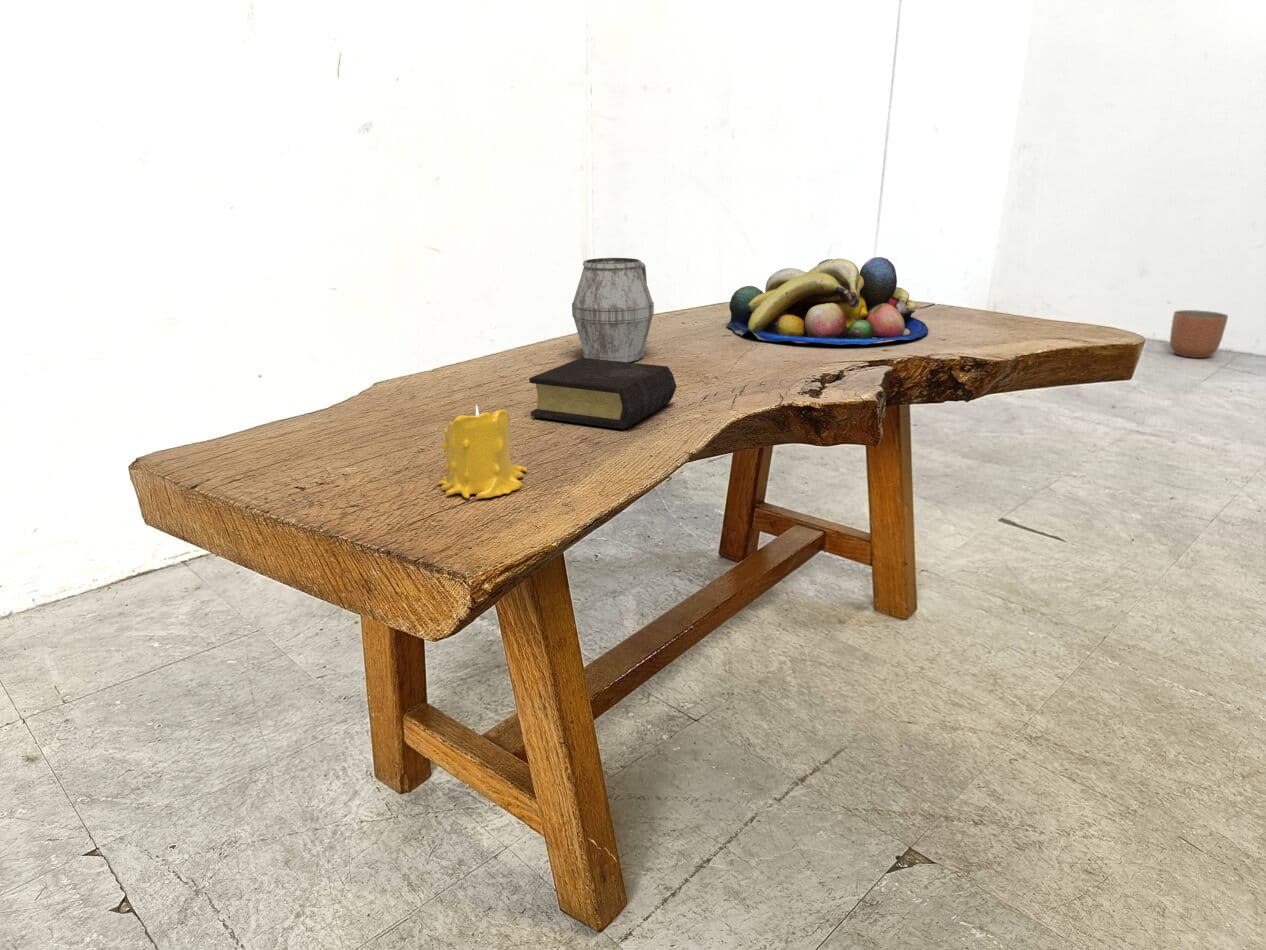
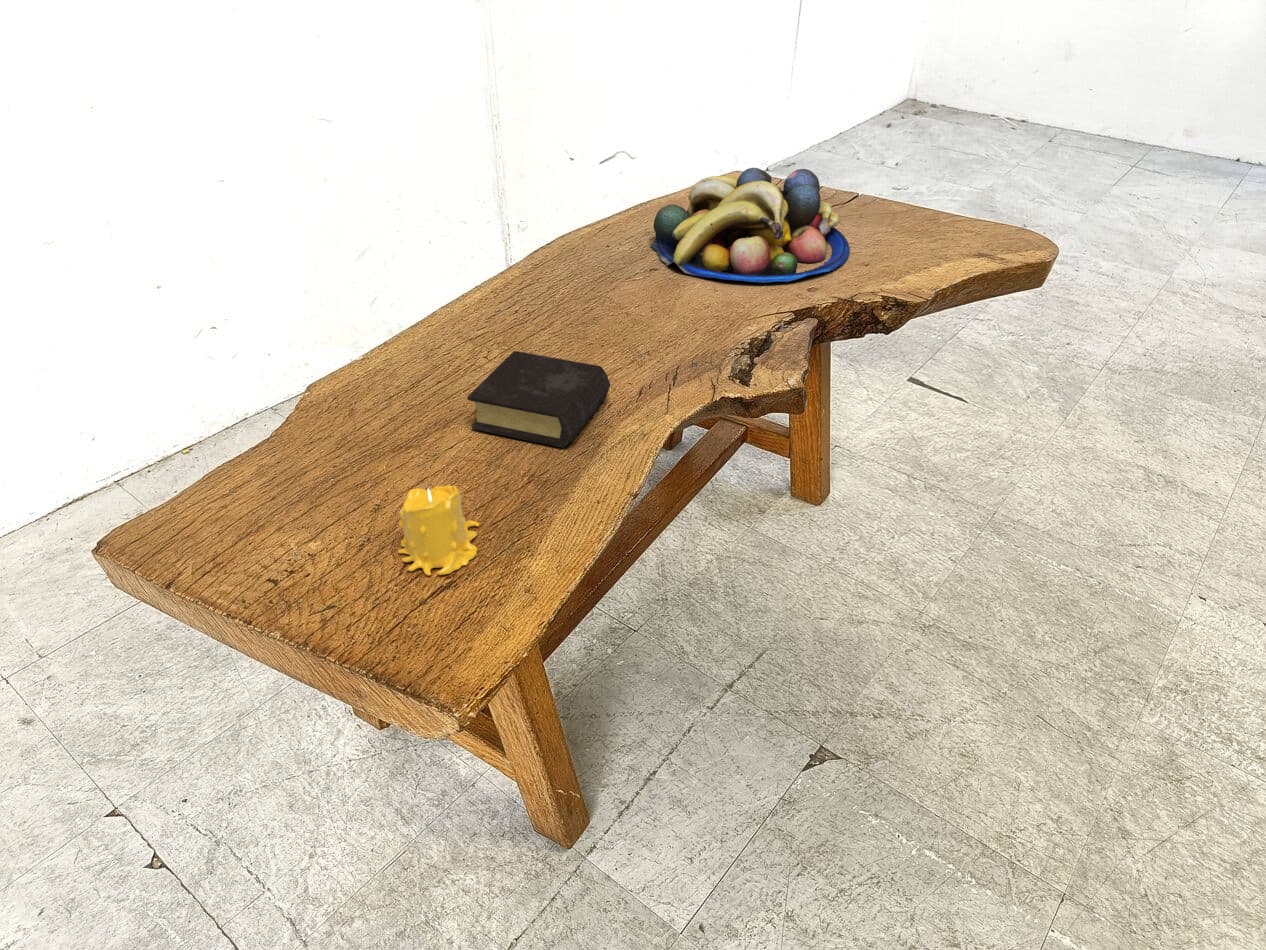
mug: present [572,258,654,362] -> none [496,207,580,324]
planter: present [1170,310,1228,358] -> none [1085,103,1142,155]

